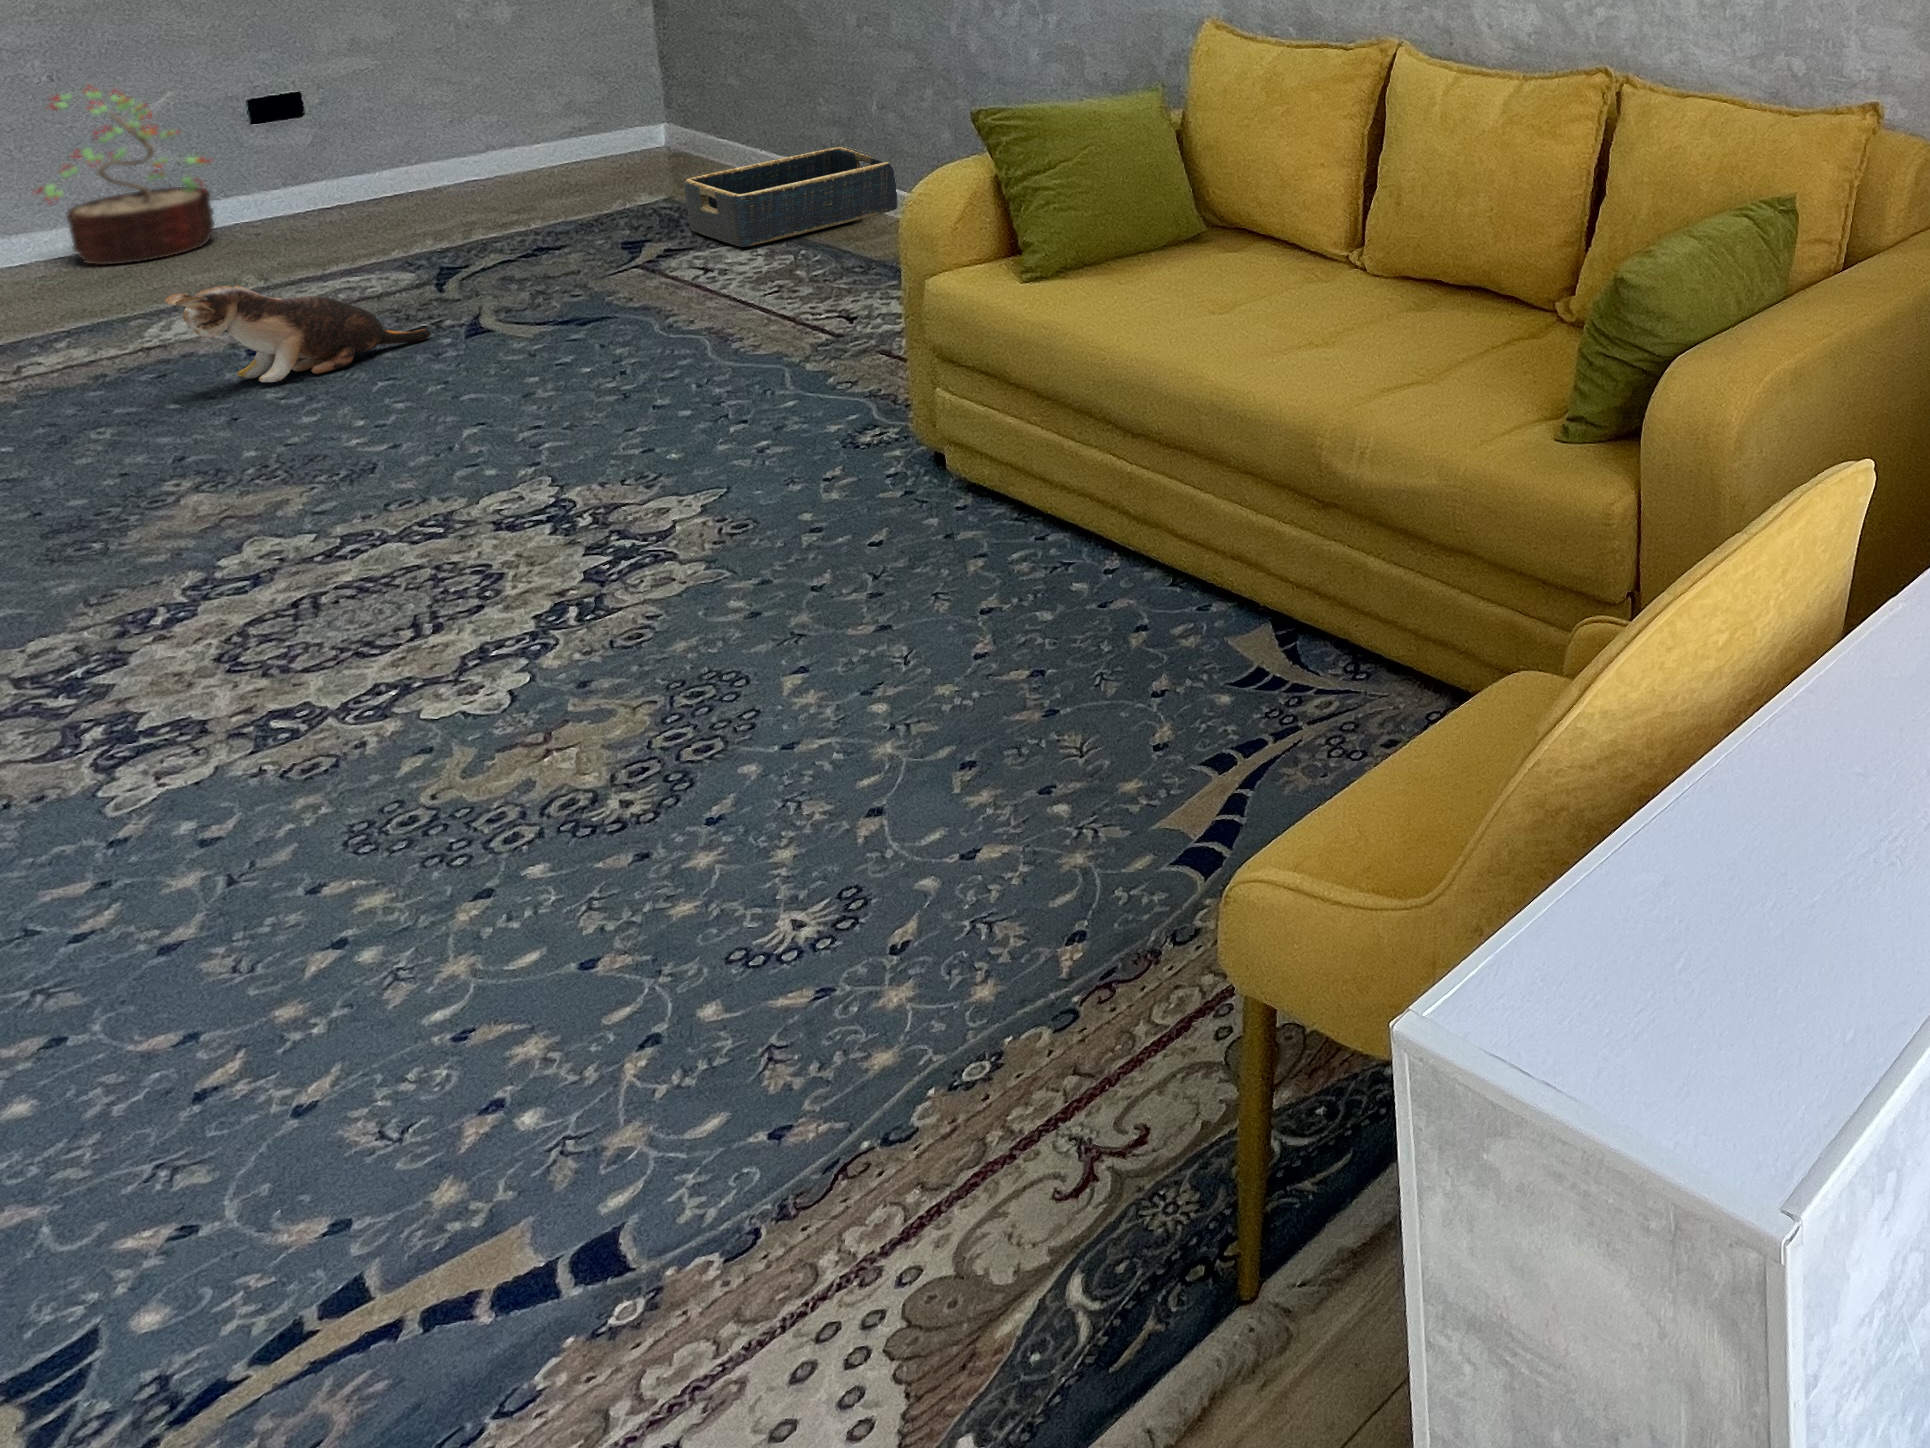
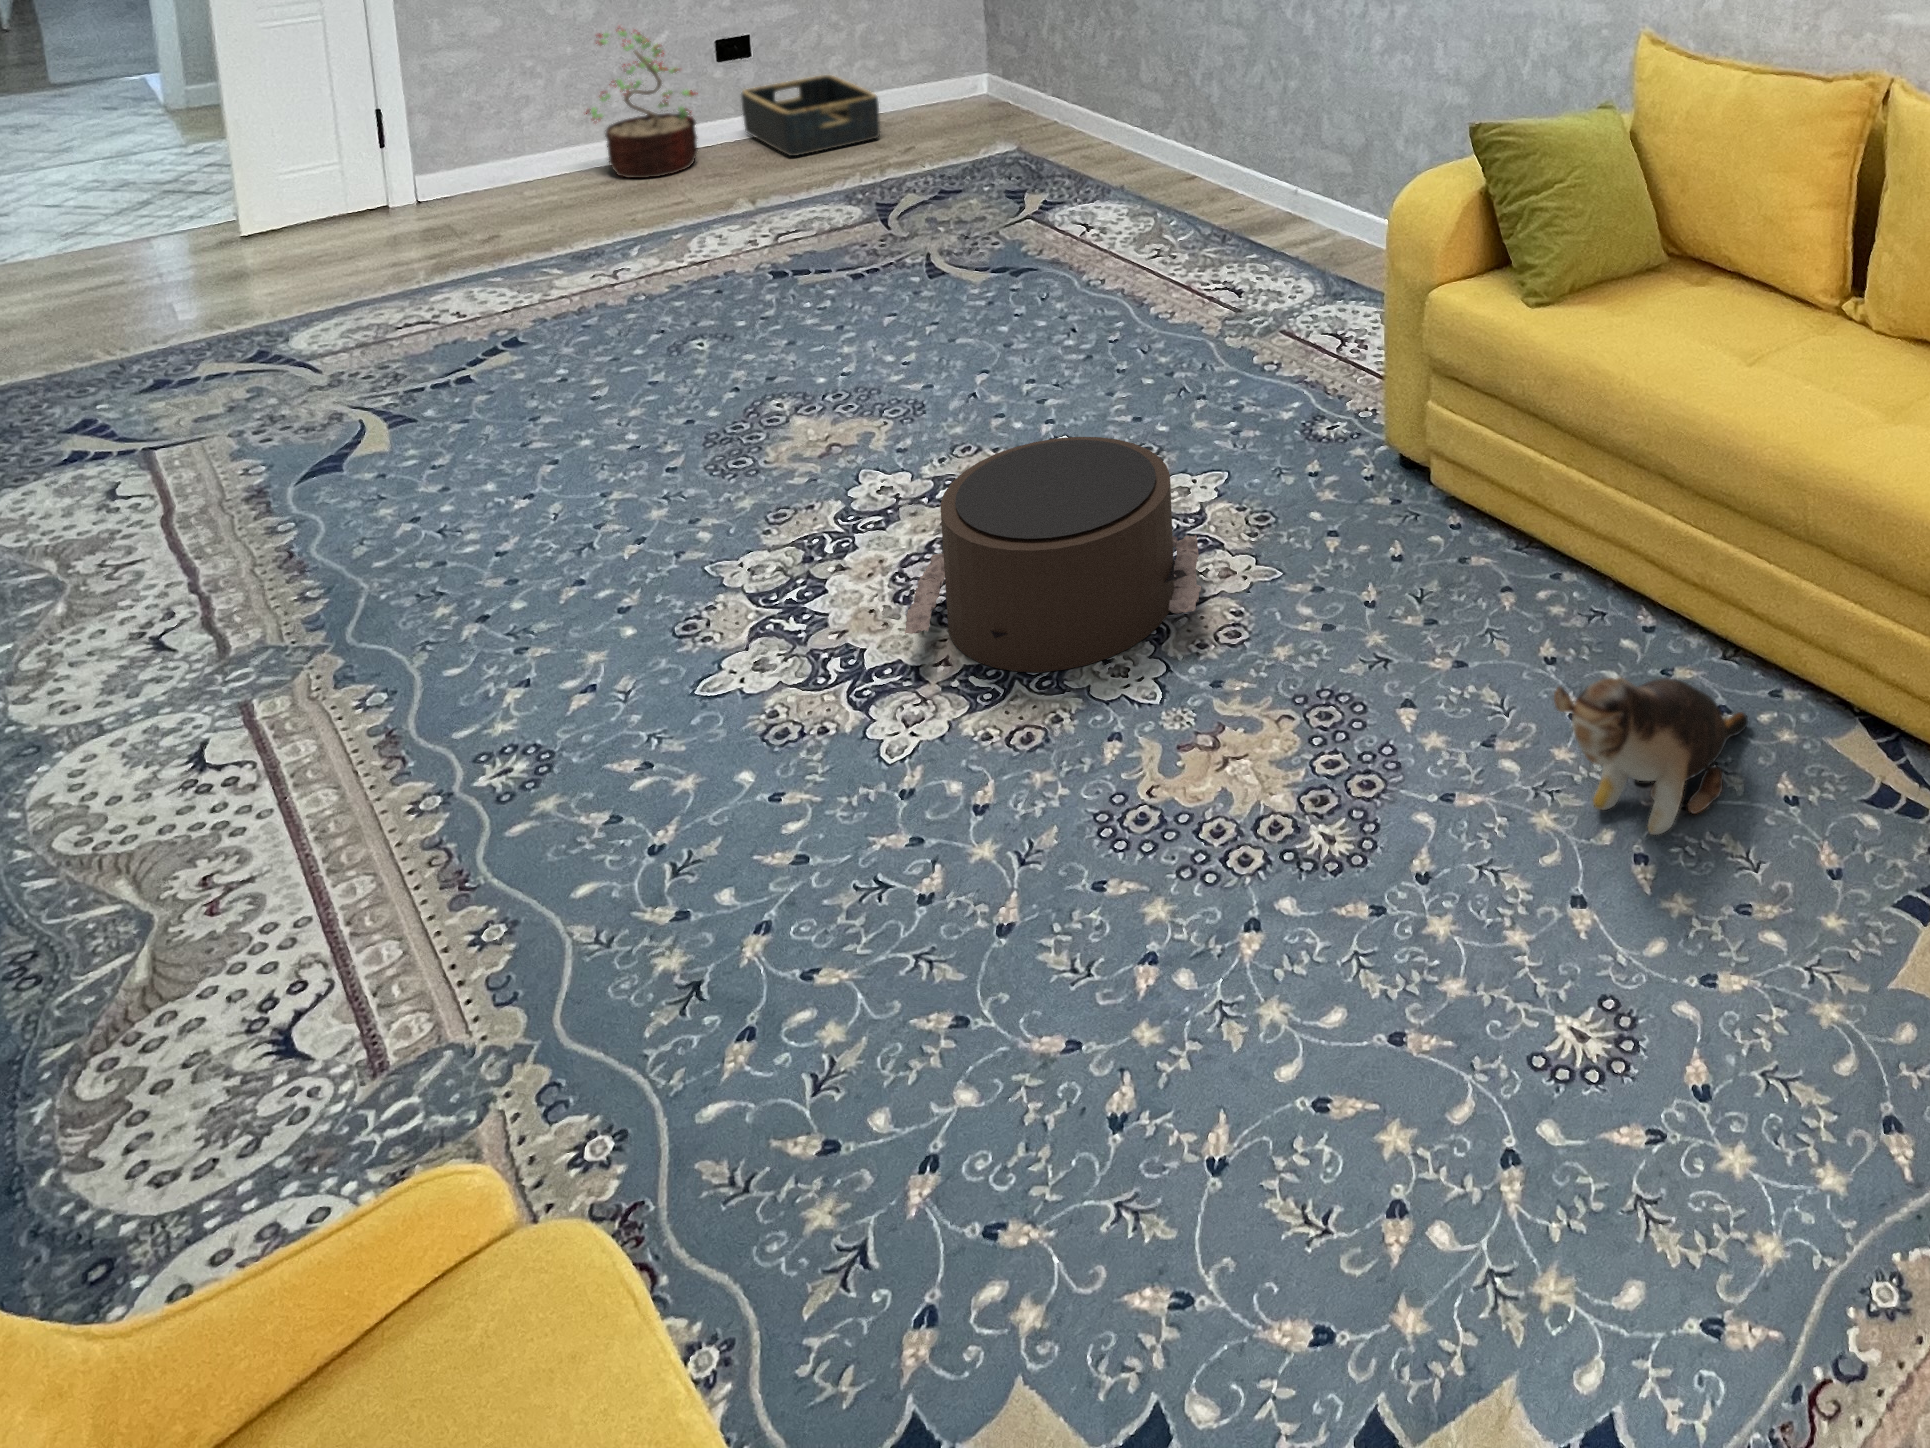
basket: present [685,147,898,247] -> present [741,75,880,156]
plush toy: present [165,285,431,382] -> present [1554,677,1748,835]
pouf: none [183,457,623,702] -> present [905,437,1201,672]

